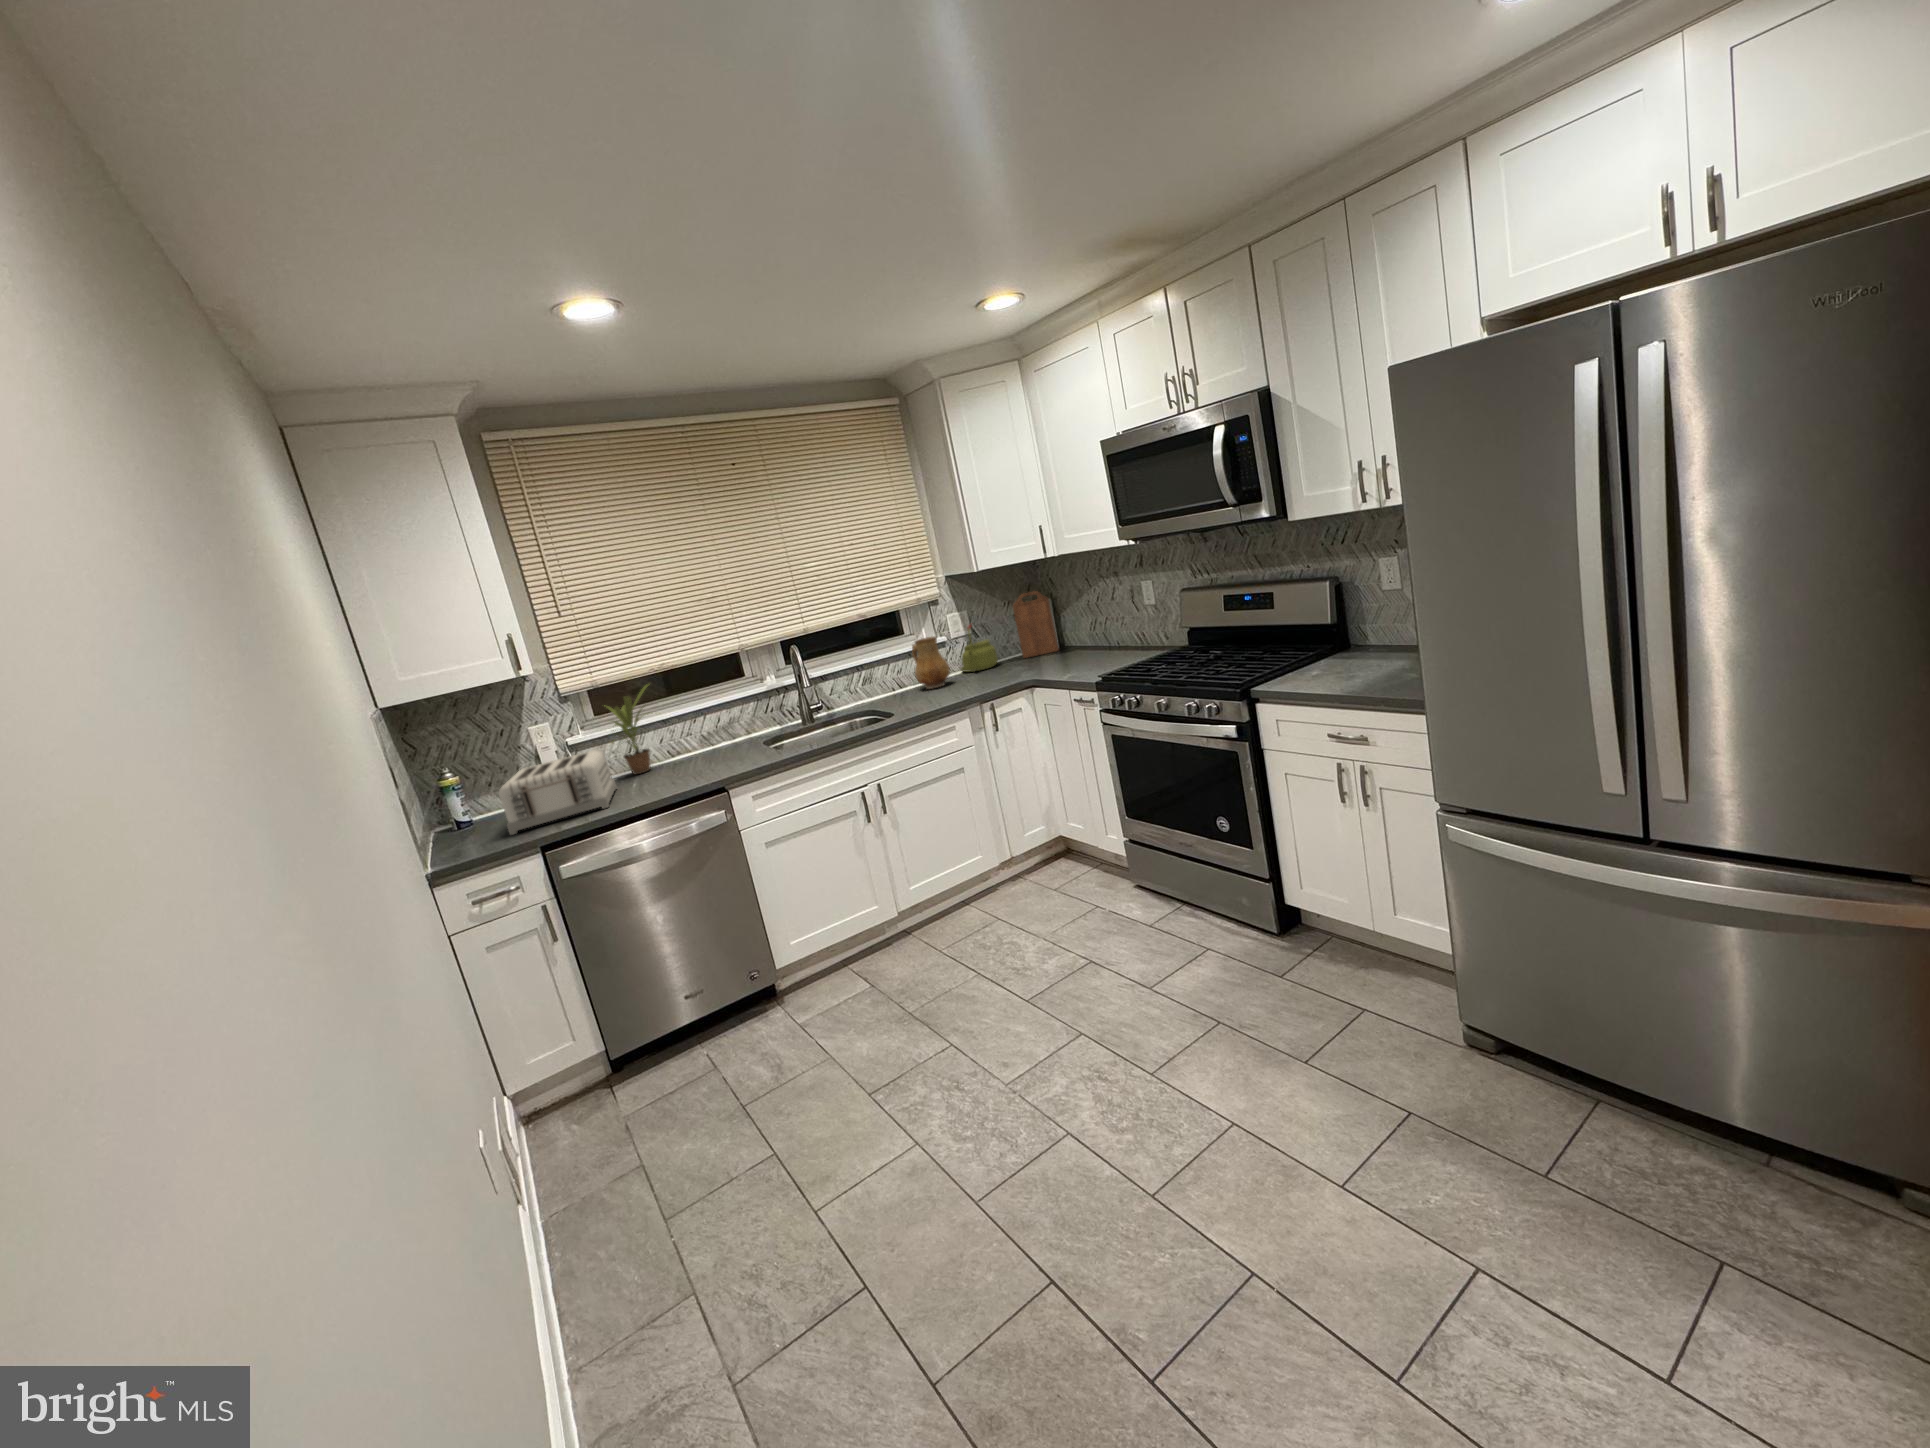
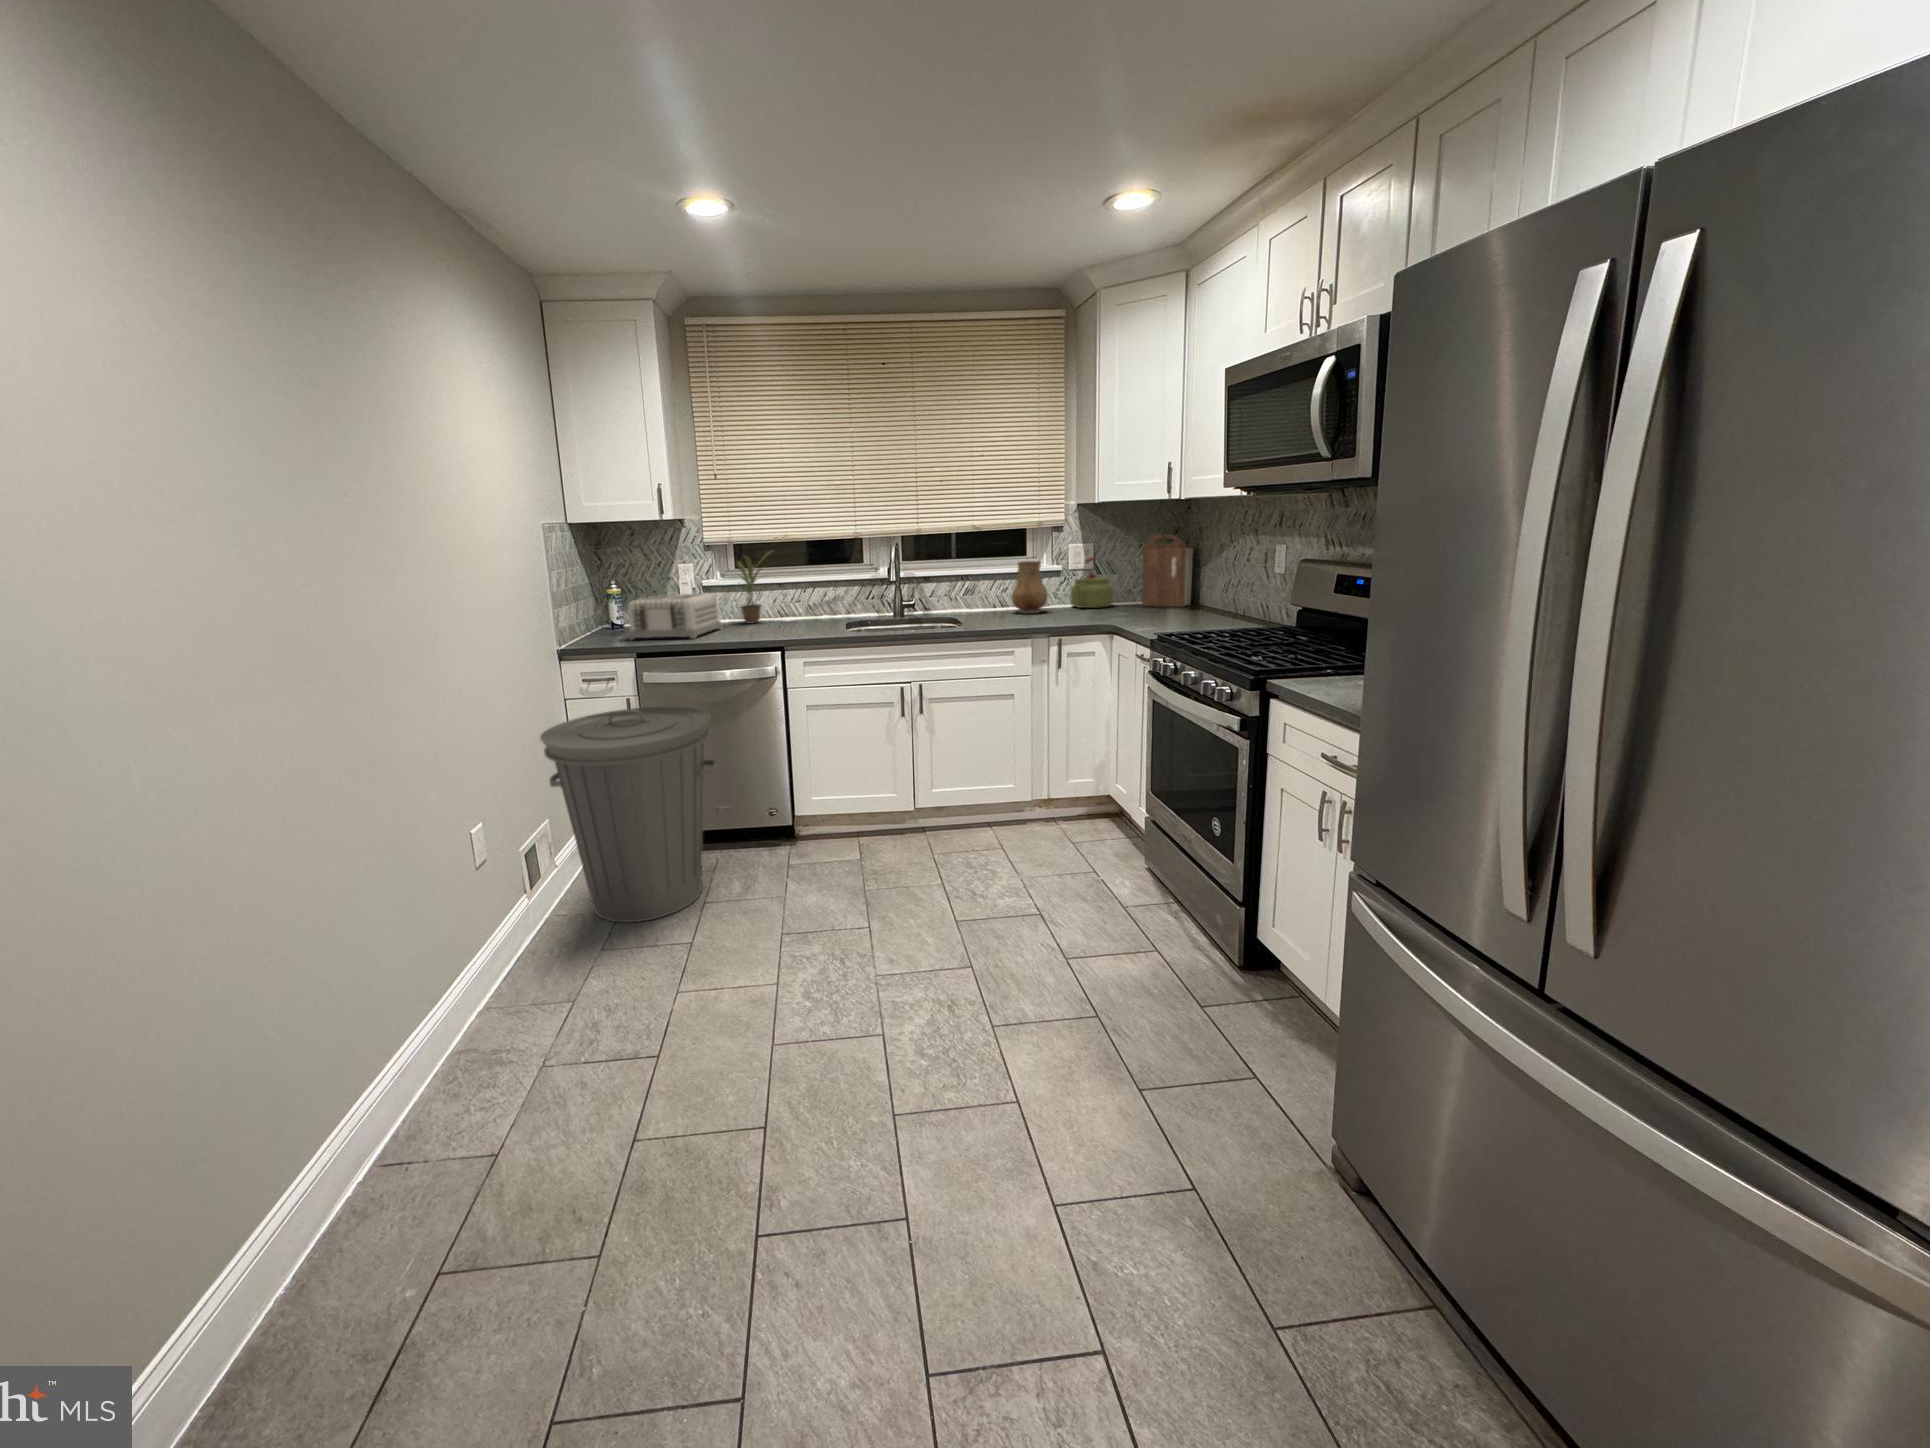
trash can: none [468,887,728,1197] -> present [540,707,717,923]

